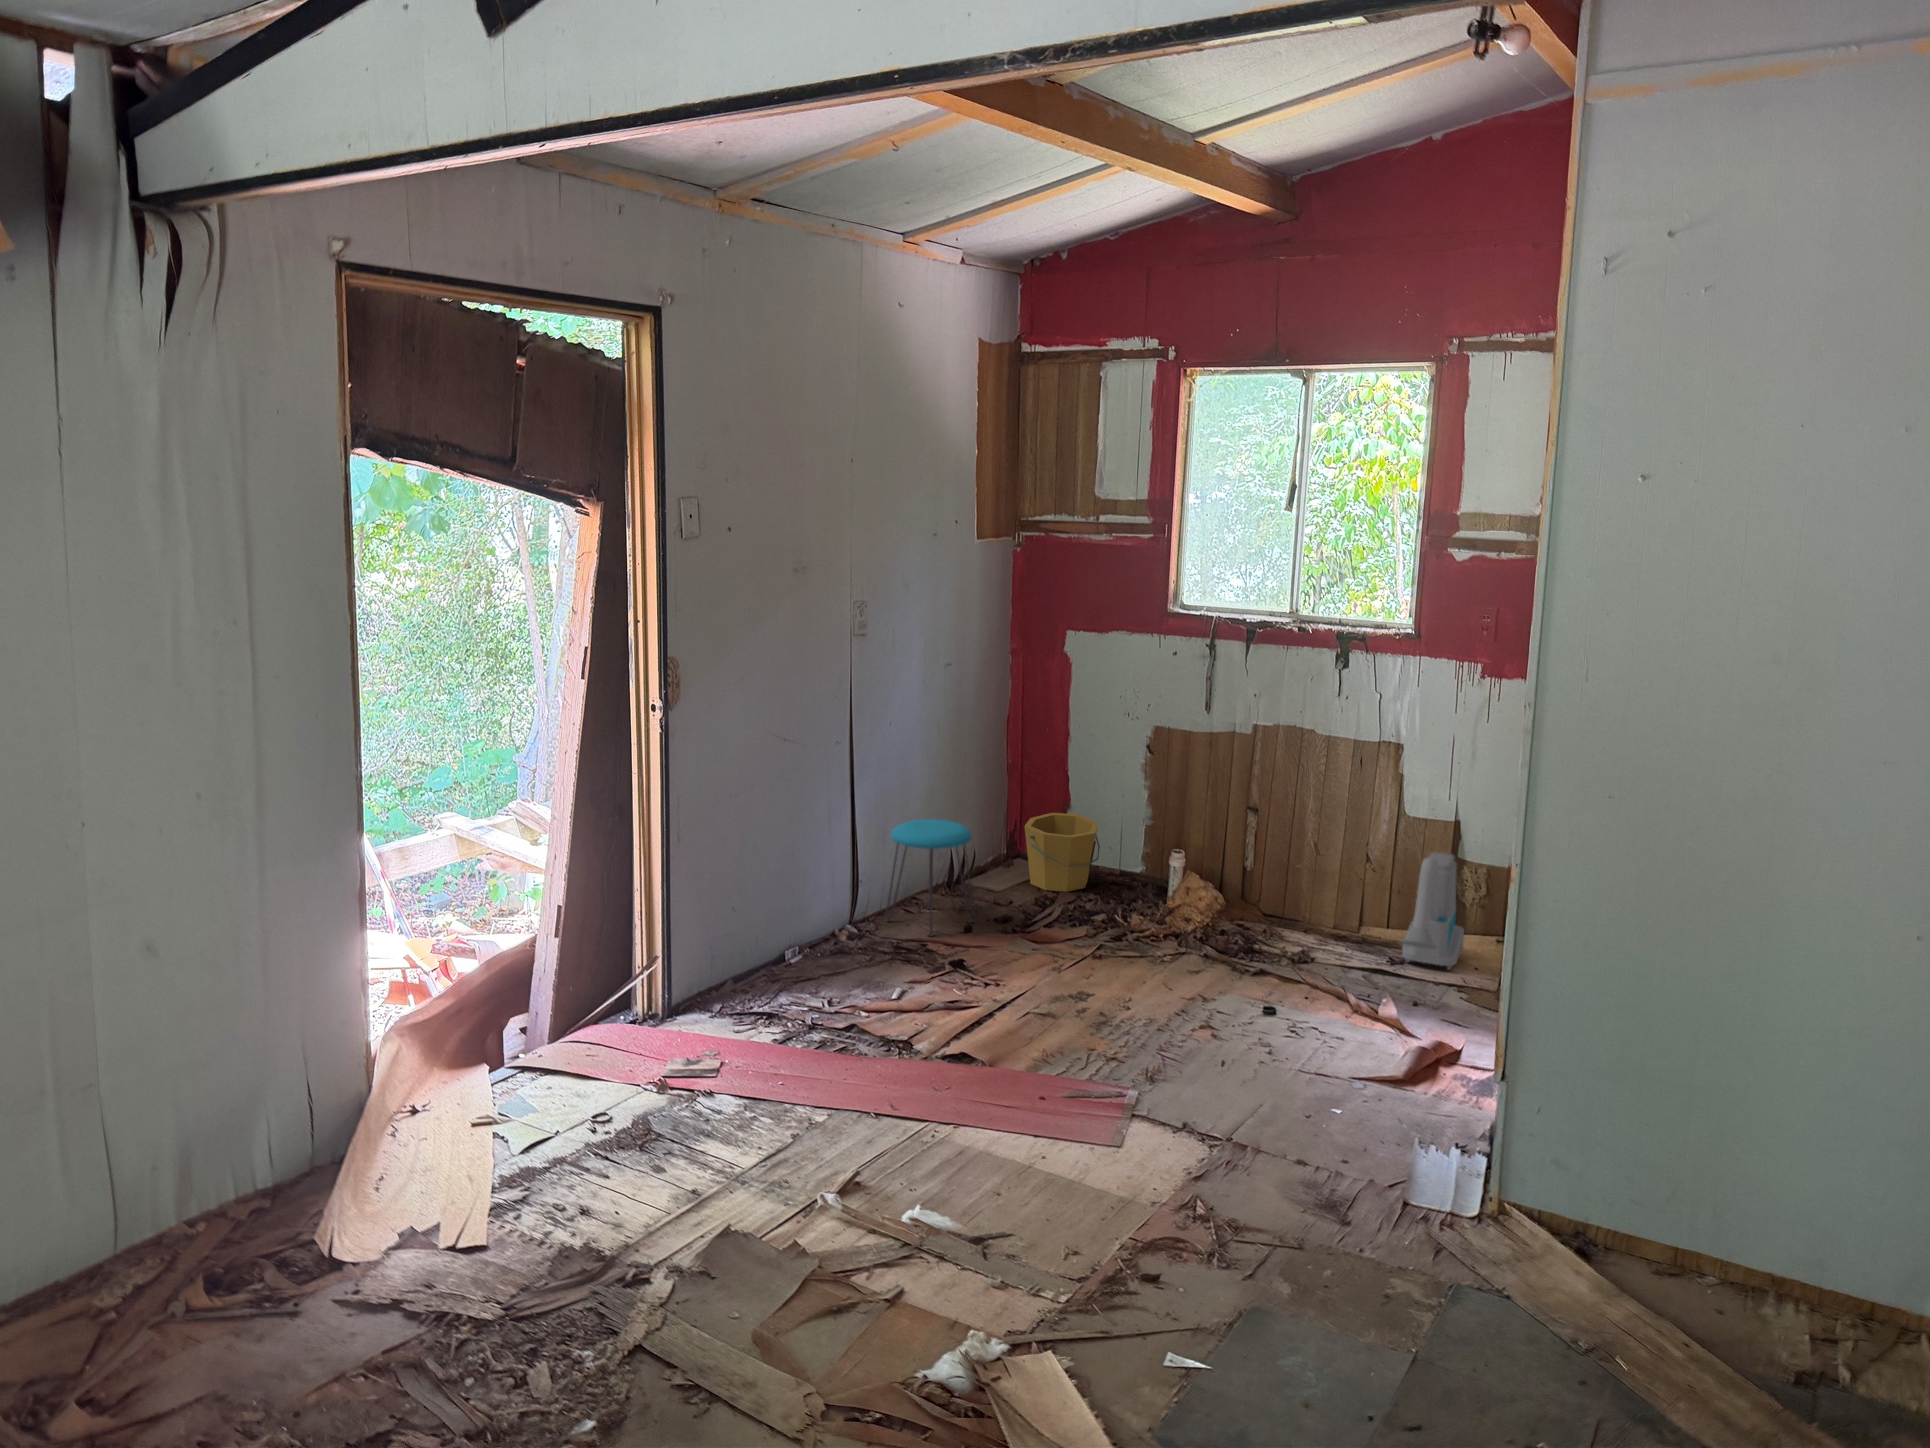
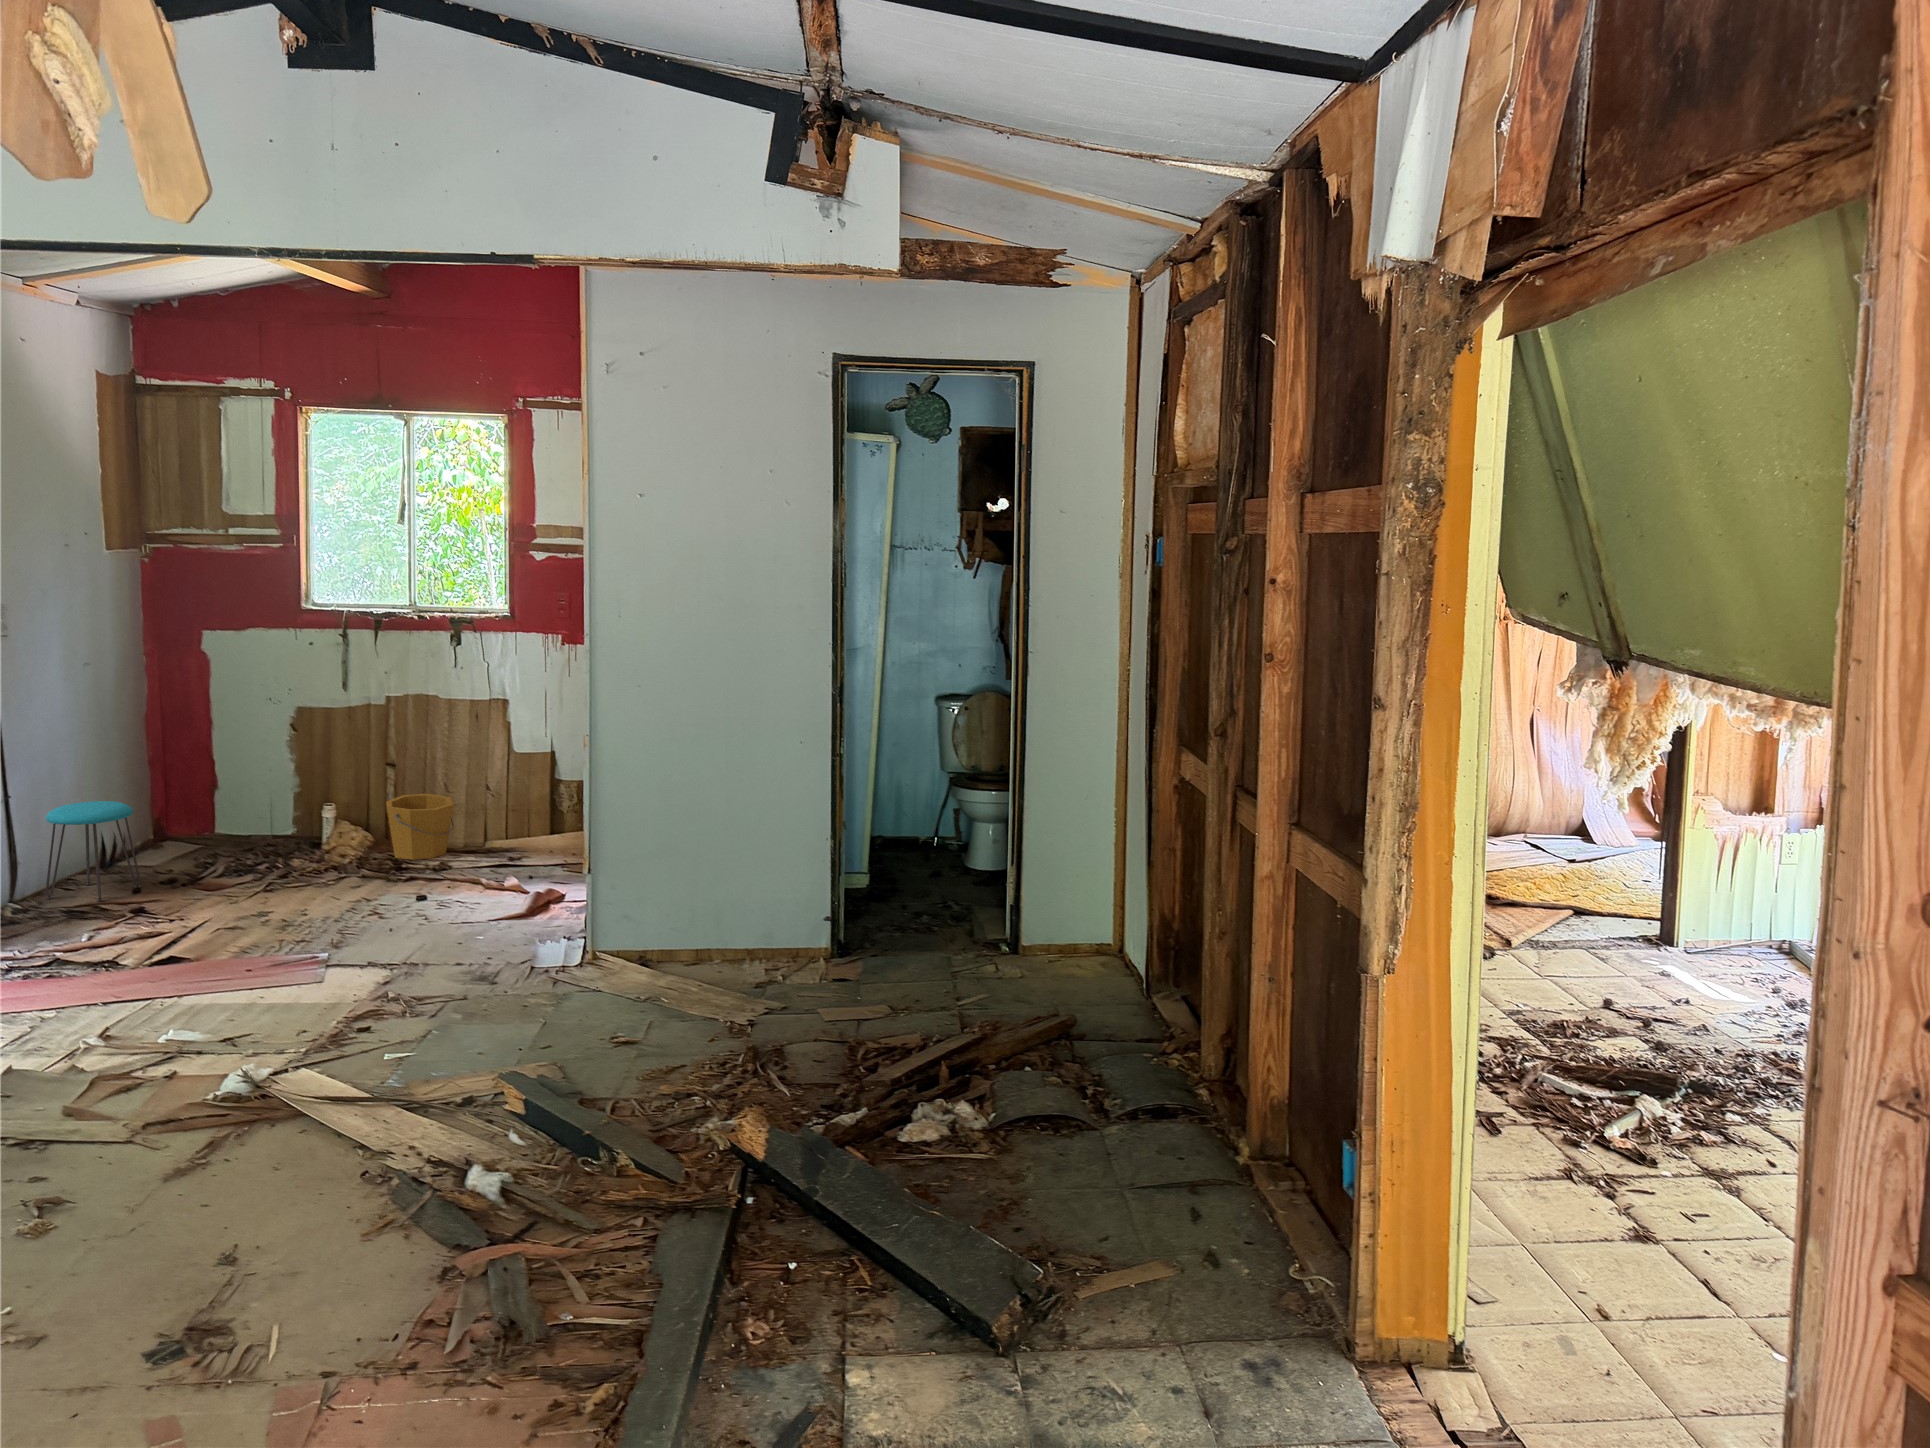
bucket: present [1024,813,1100,892] -> present [386,794,454,860]
vacuum cleaner: present [1400,852,1464,970] -> none [517,774,564,857]

